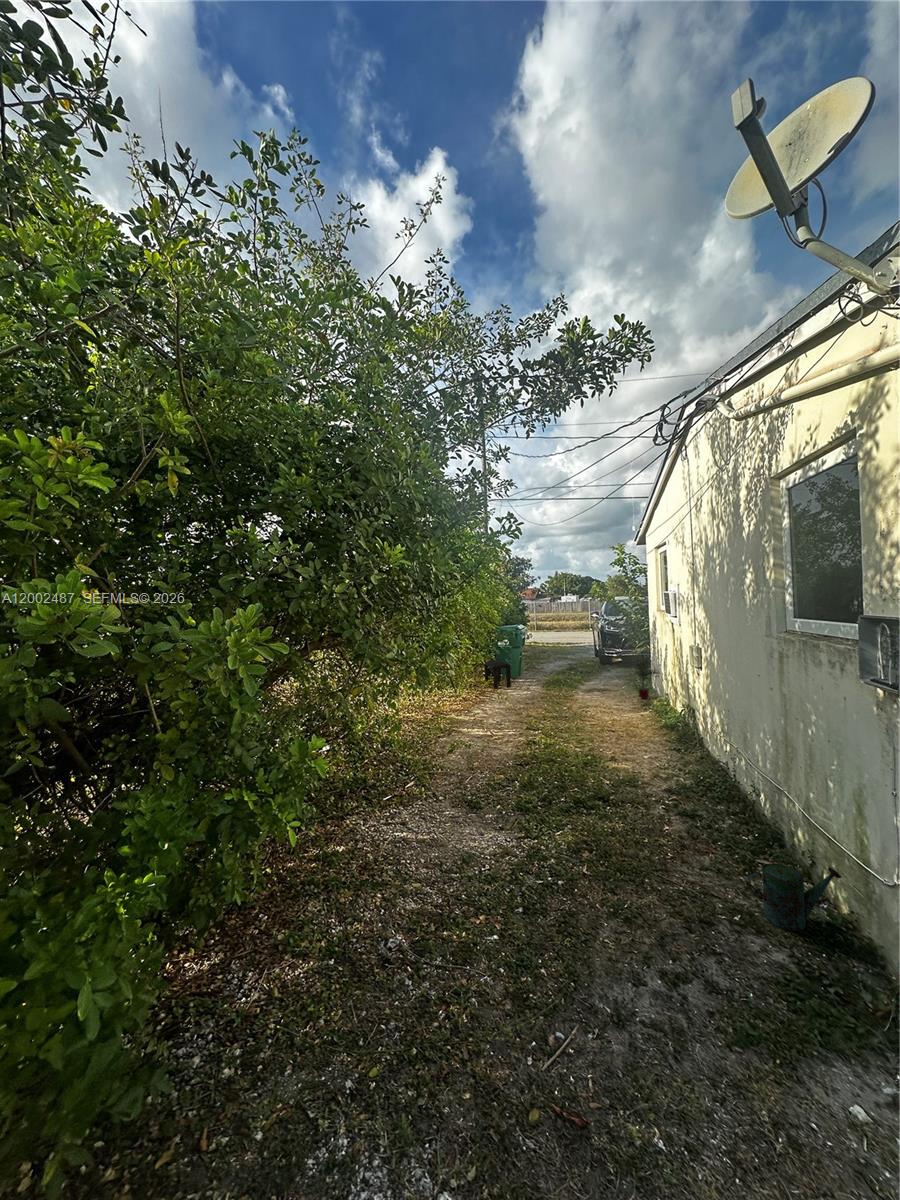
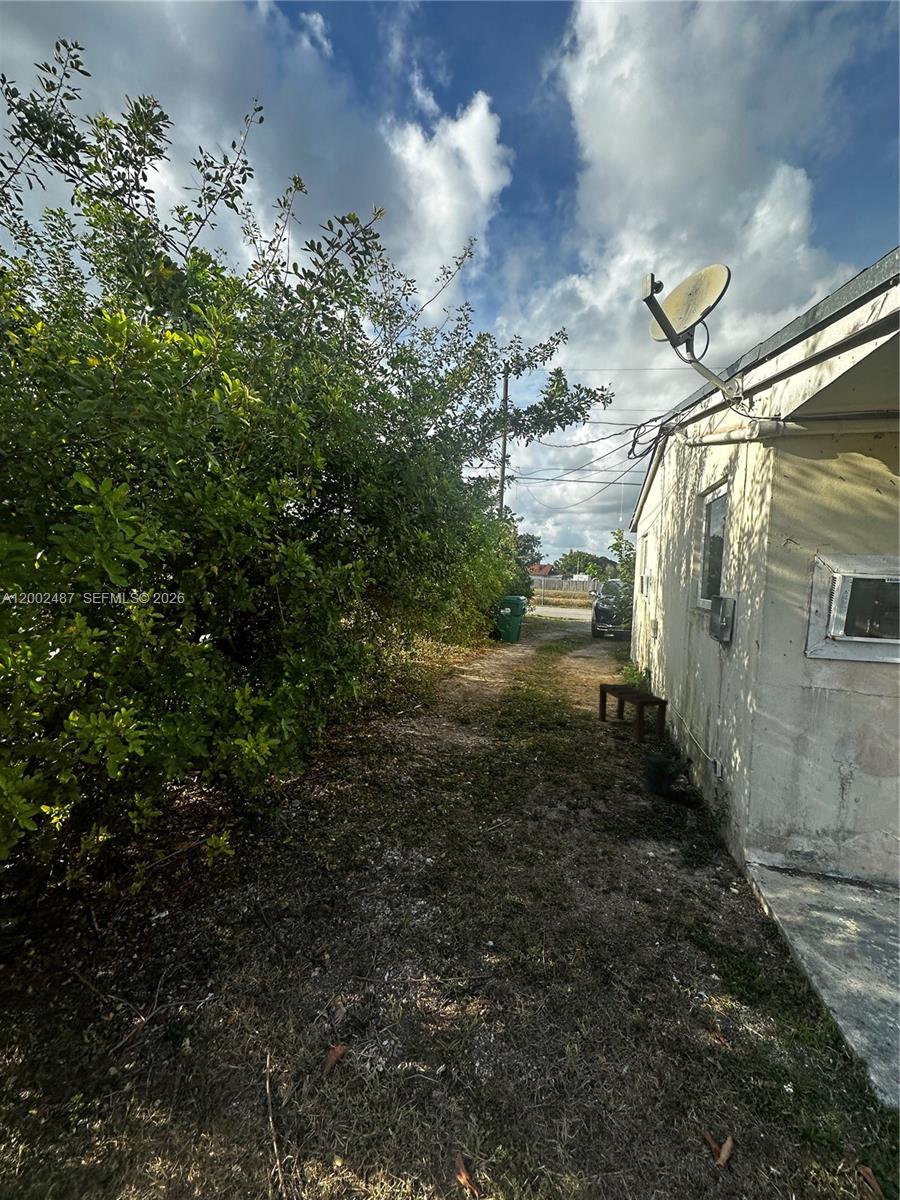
potted tree: present [635,653,659,699] -> none [612,626,635,665]
bench: present [484,660,511,688] -> present [599,684,668,742]

